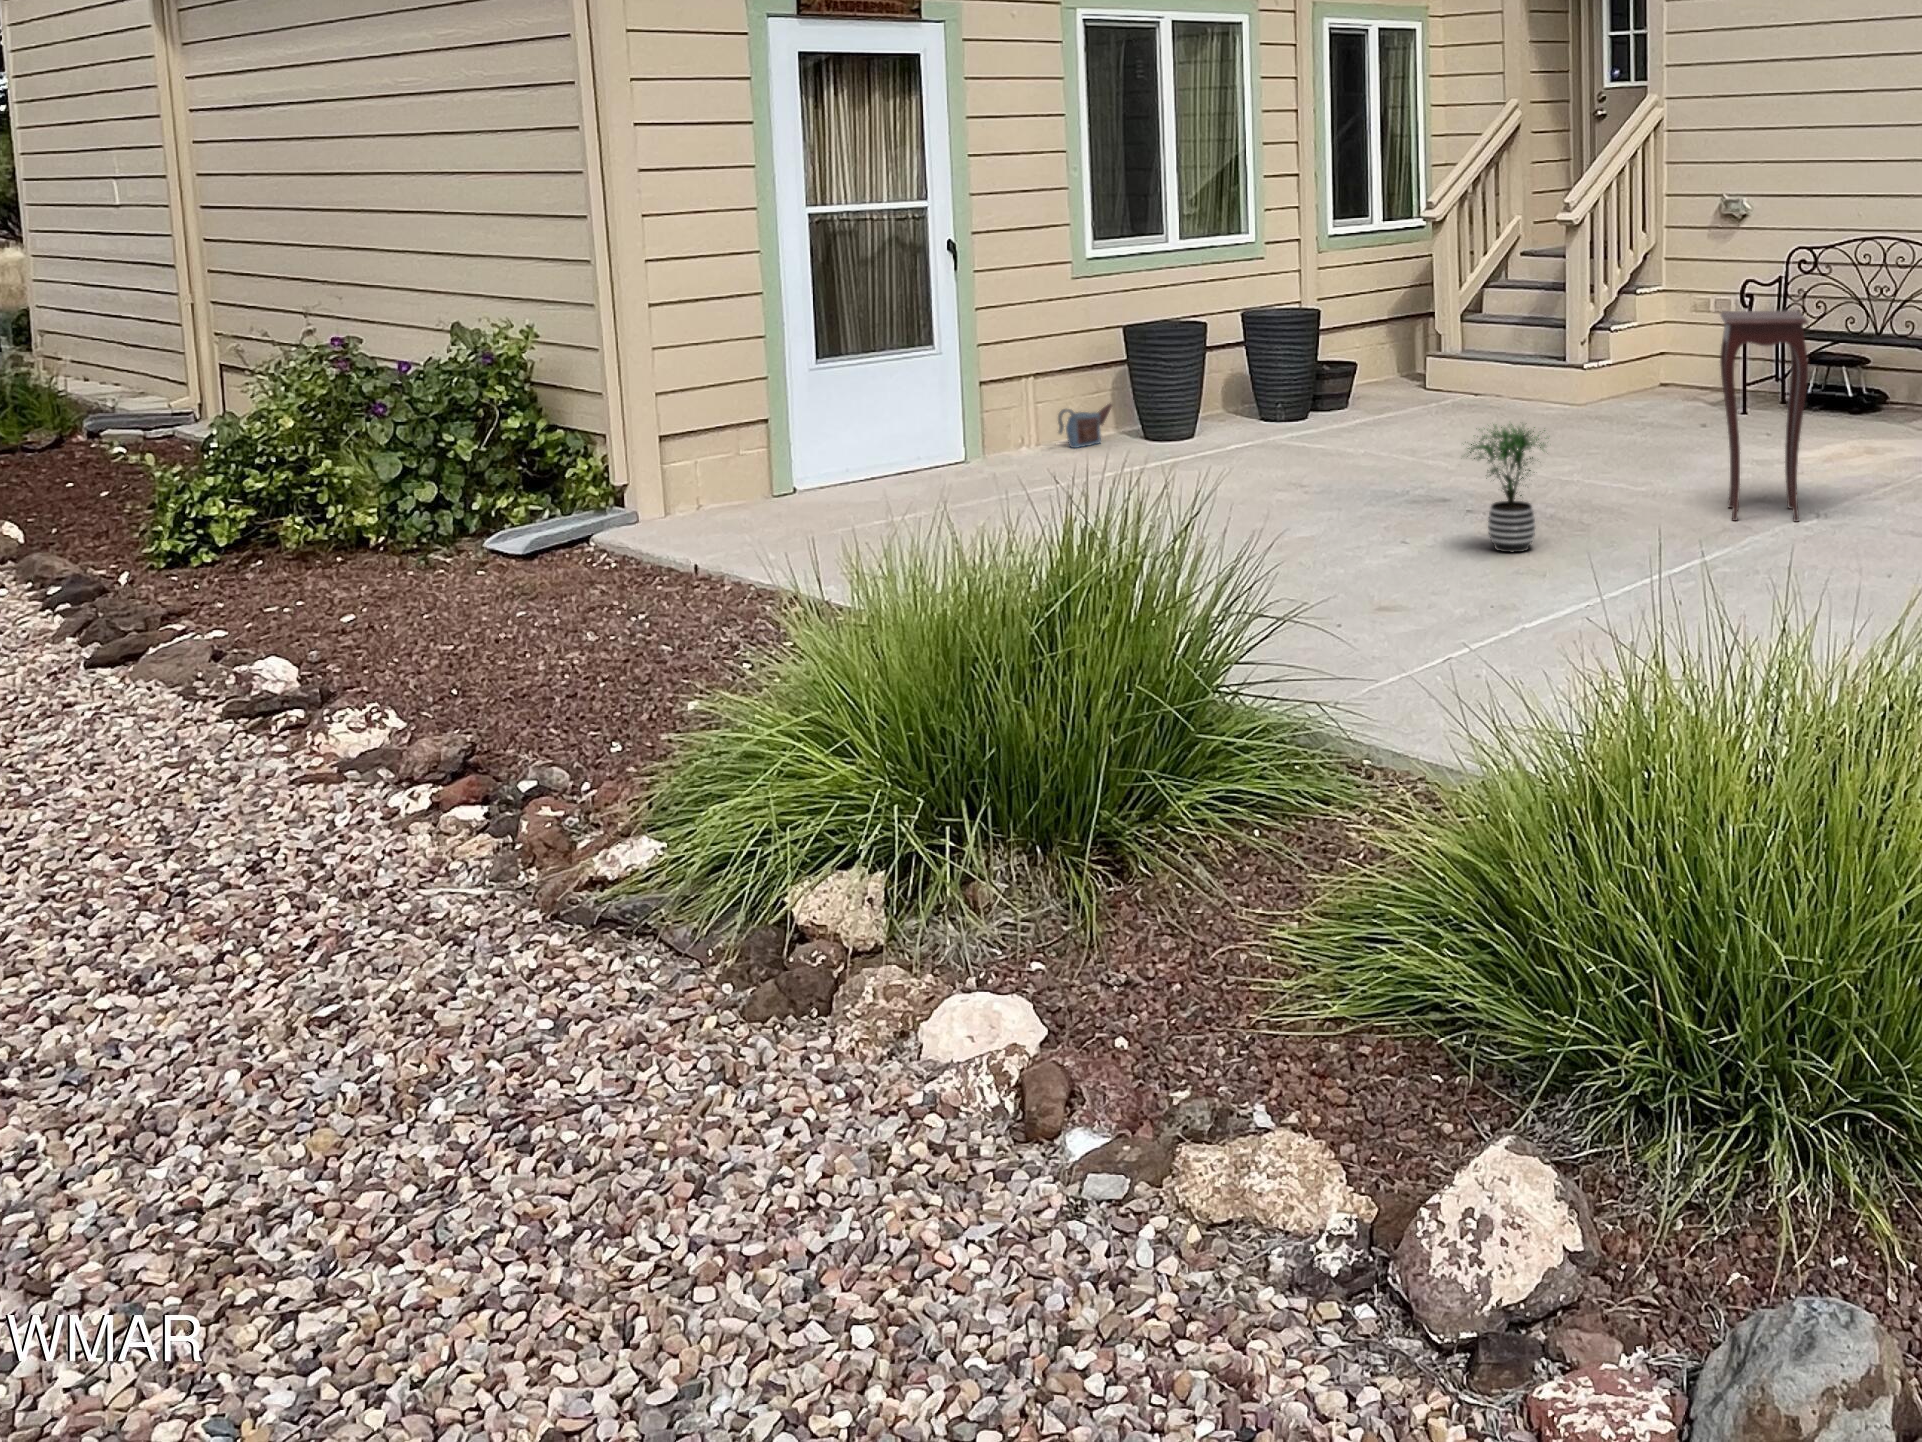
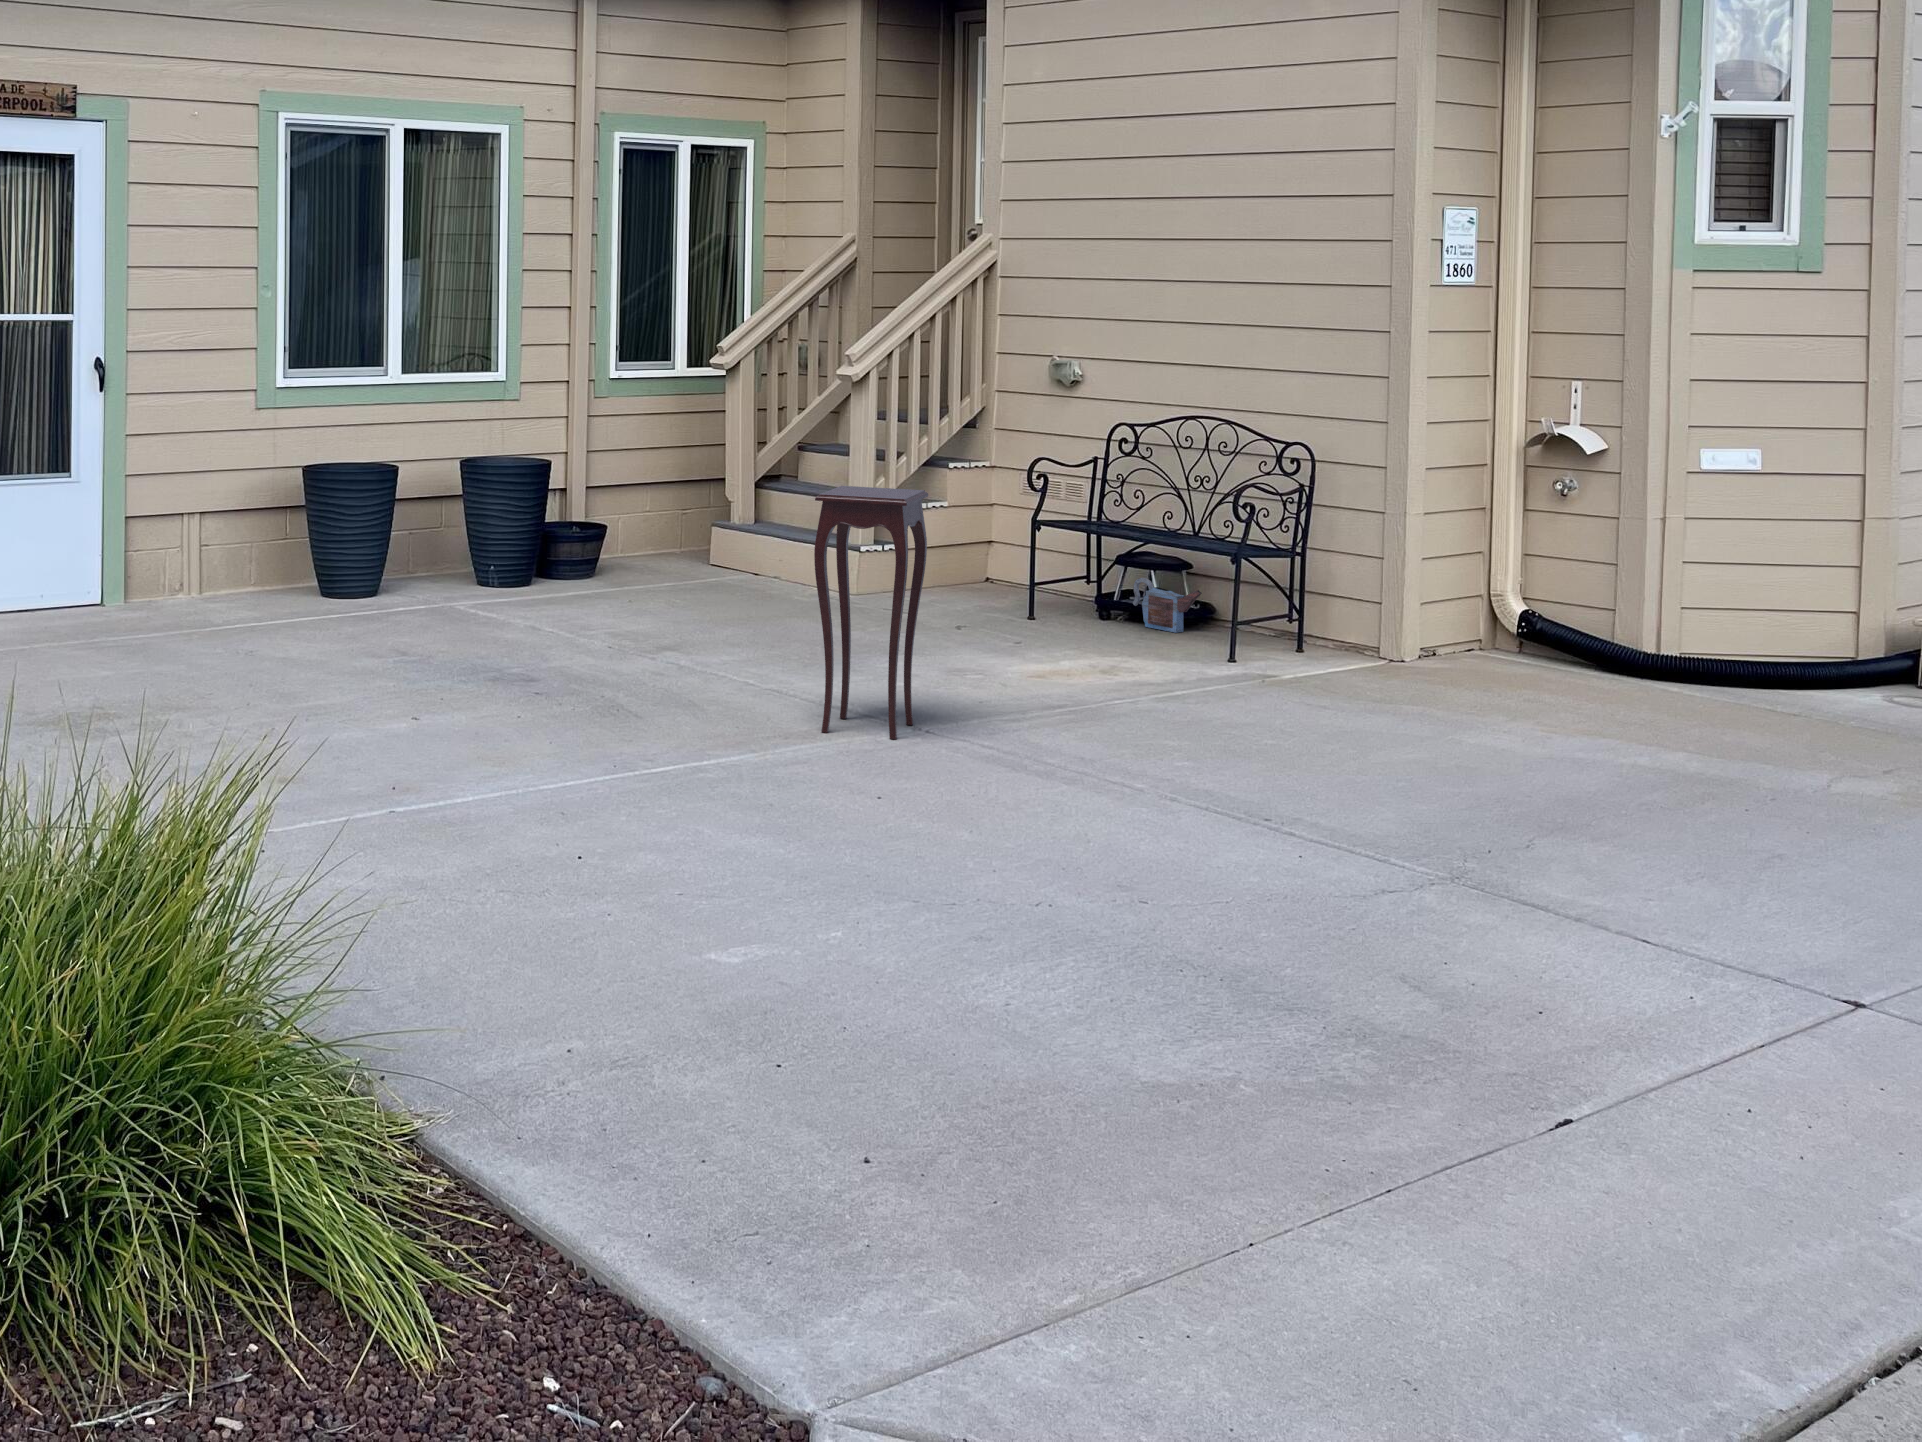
watering can: present [1058,404,1112,448] -> present [1133,578,1202,633]
potted plant: present [1467,424,1545,552] -> none [477,593,585,745]

